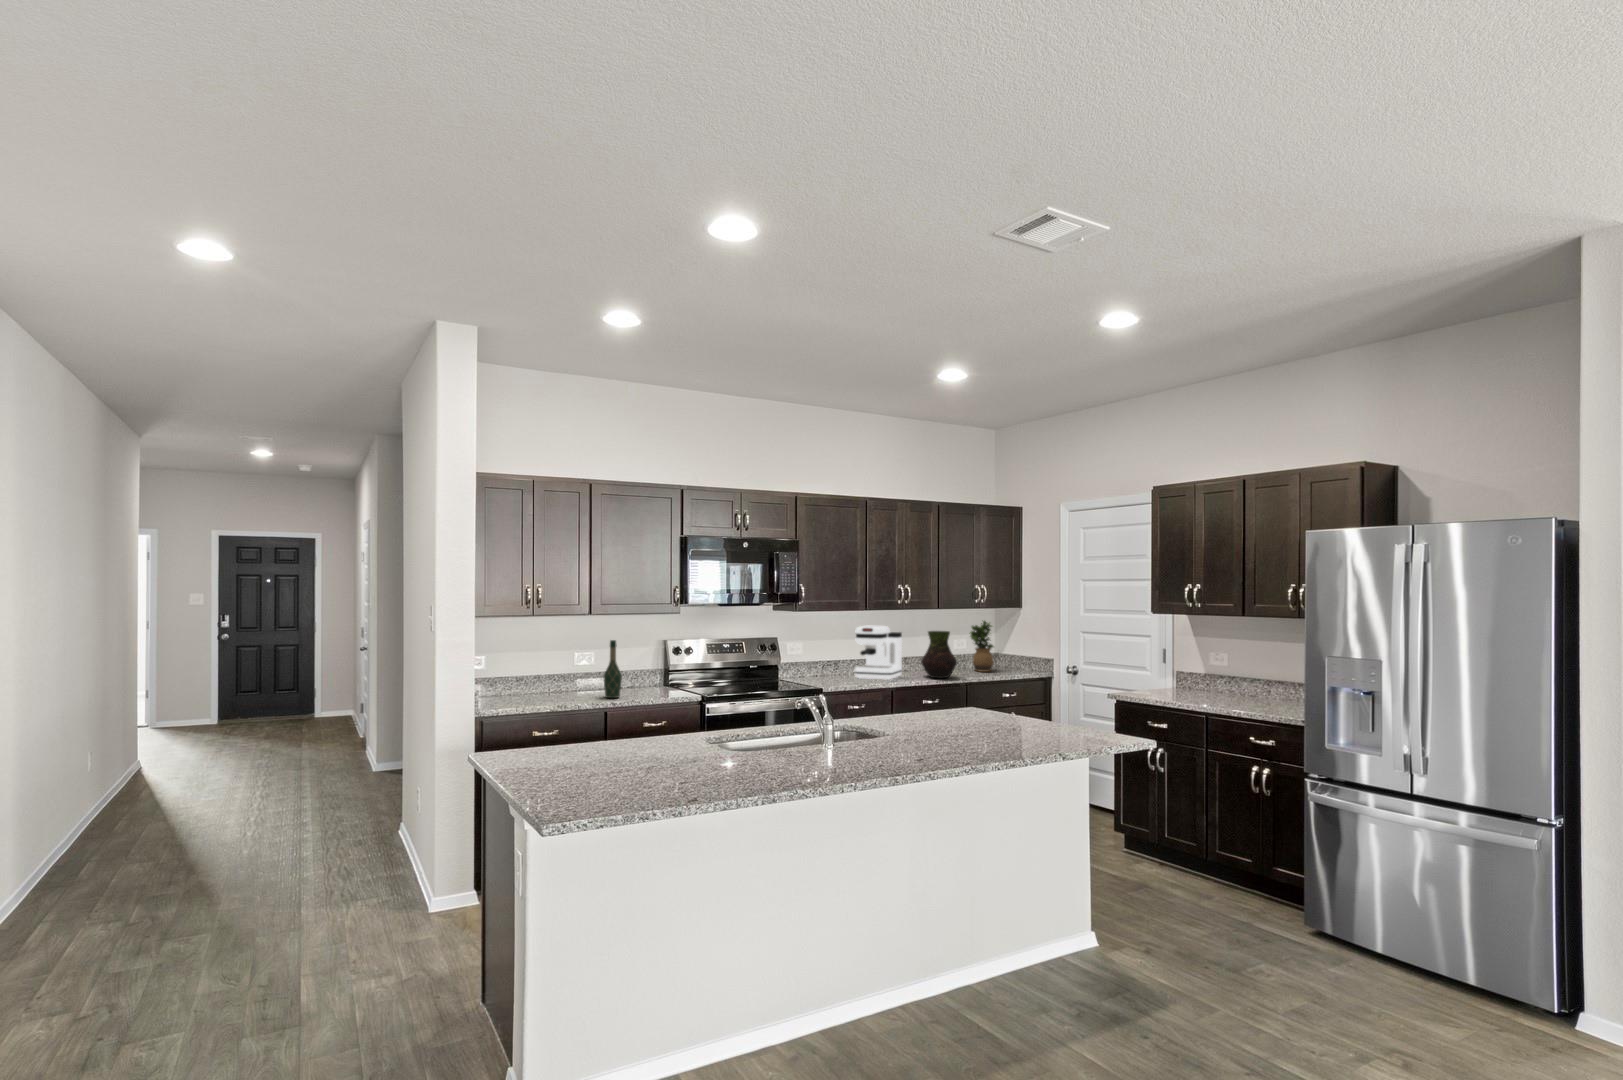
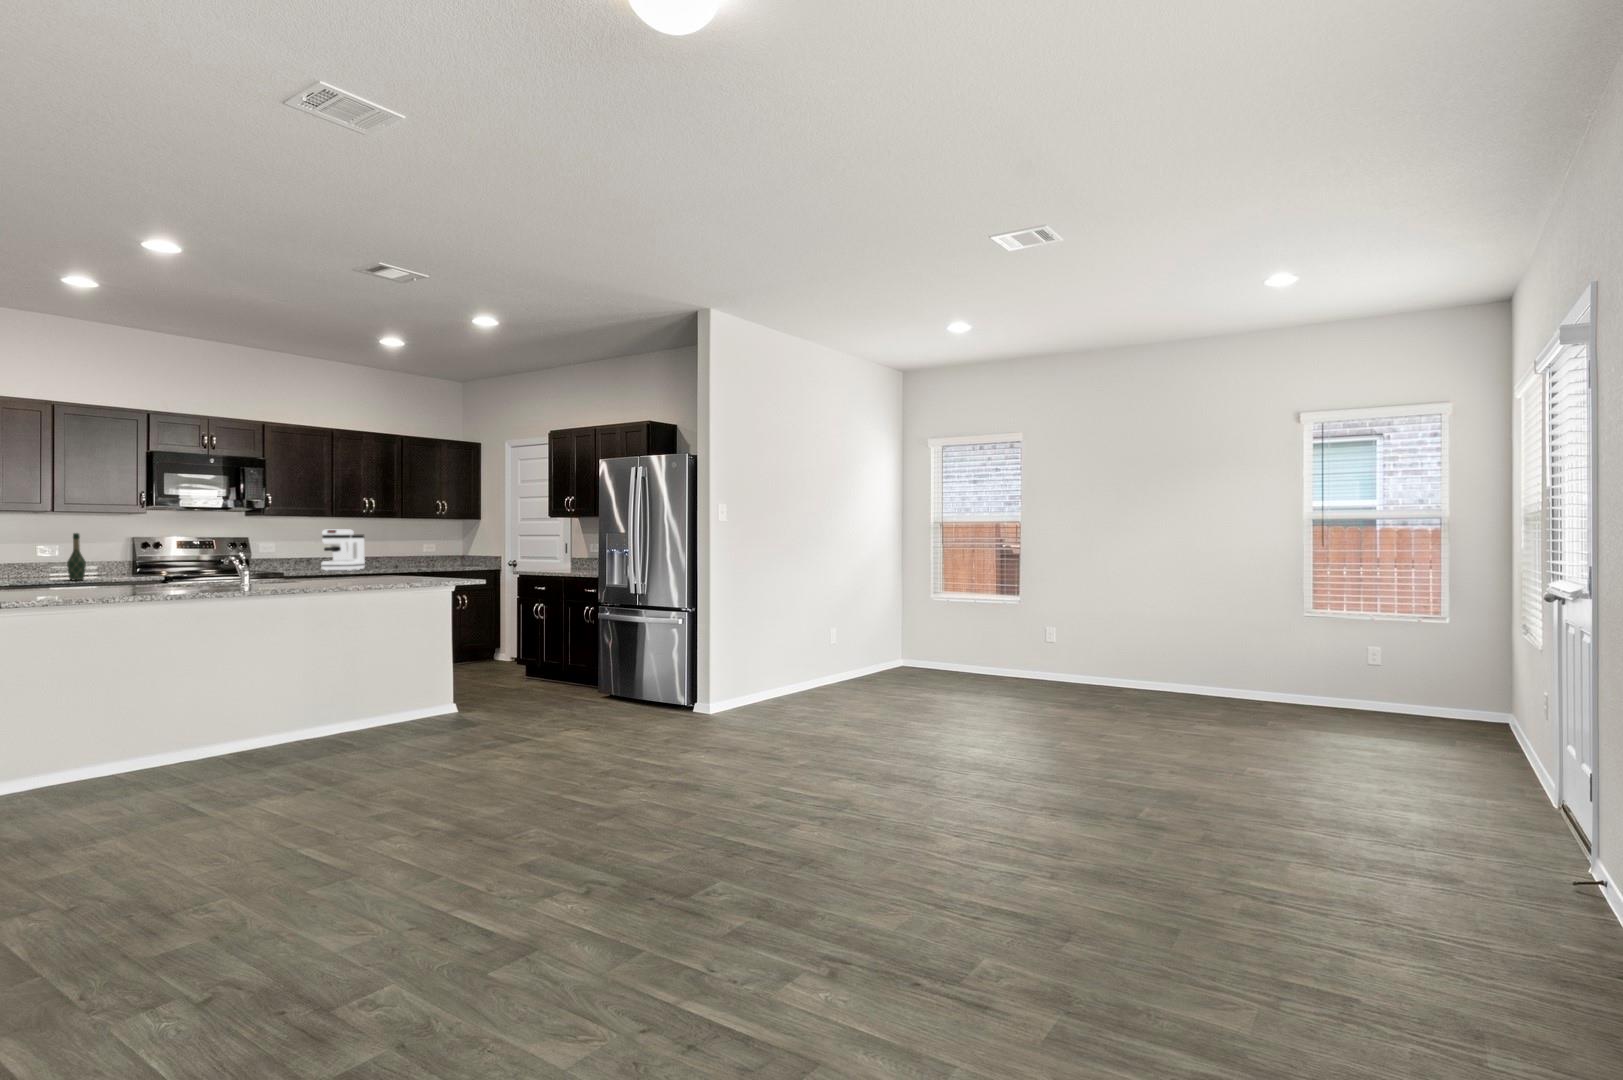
potted plant: present [969,621,994,672] -> none [430,527,452,567]
vase: present [921,631,957,678] -> none [383,534,413,570]

